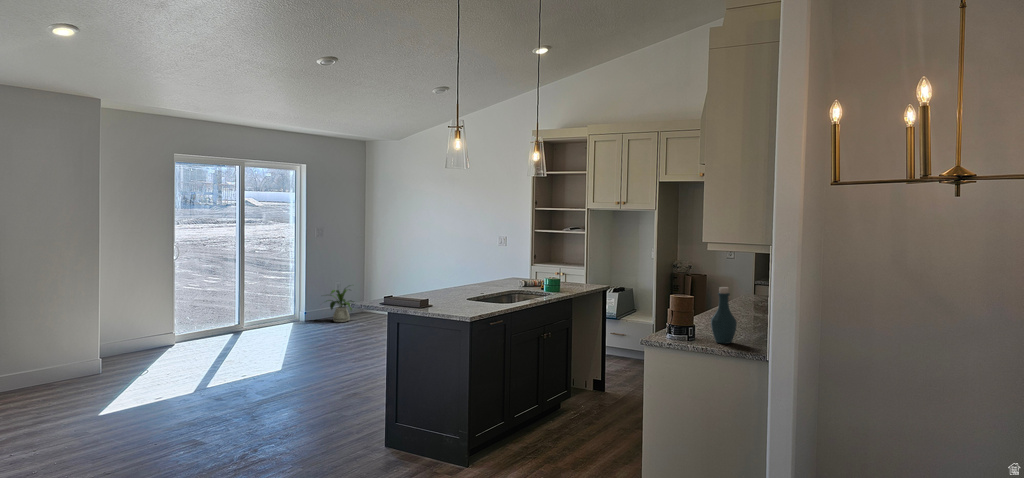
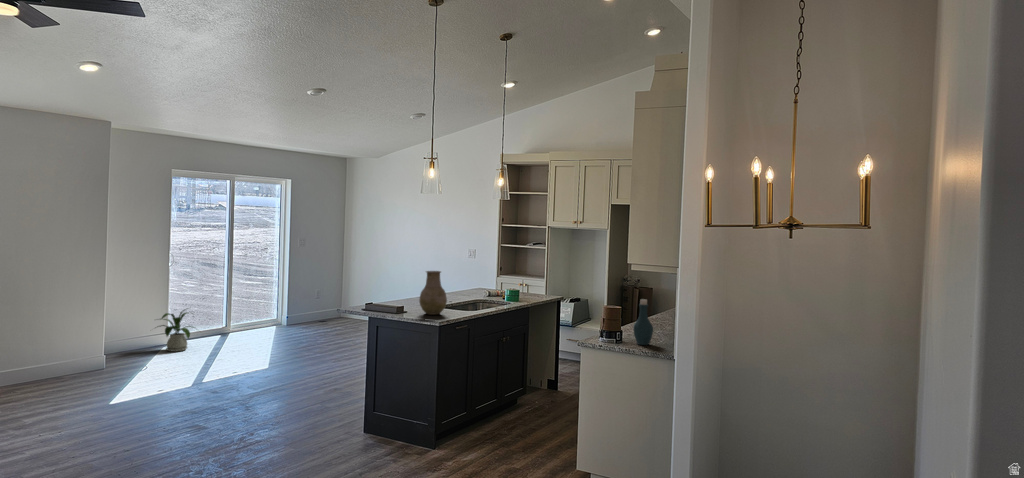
vase: none [446,258,478,309] -> present [419,271,447,315]
house plant: present [328,289,353,322] -> present [157,310,194,352]

